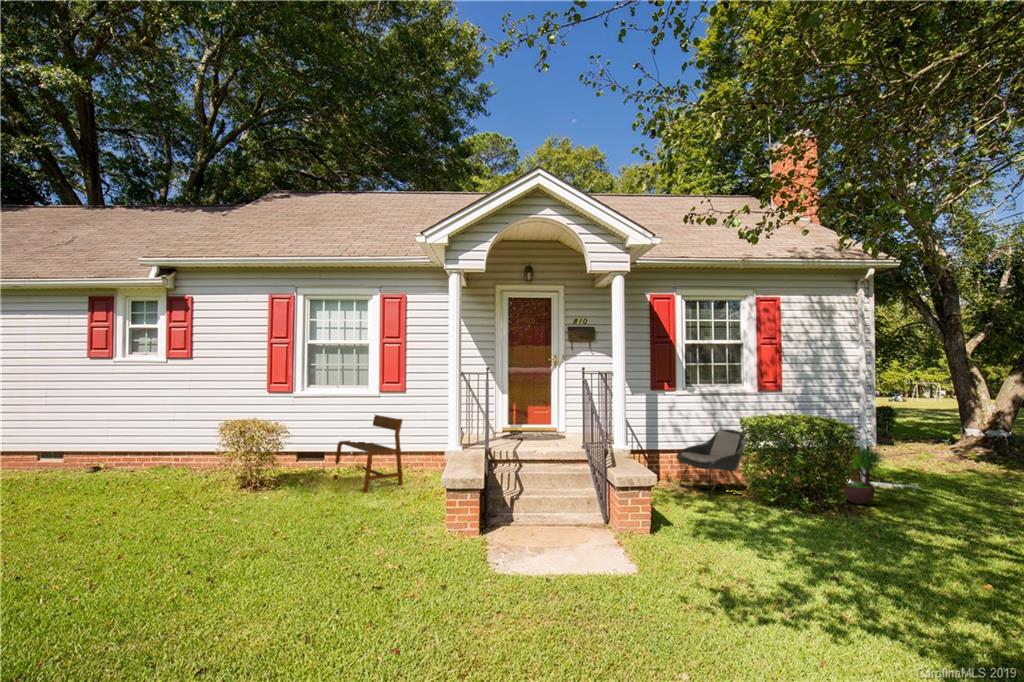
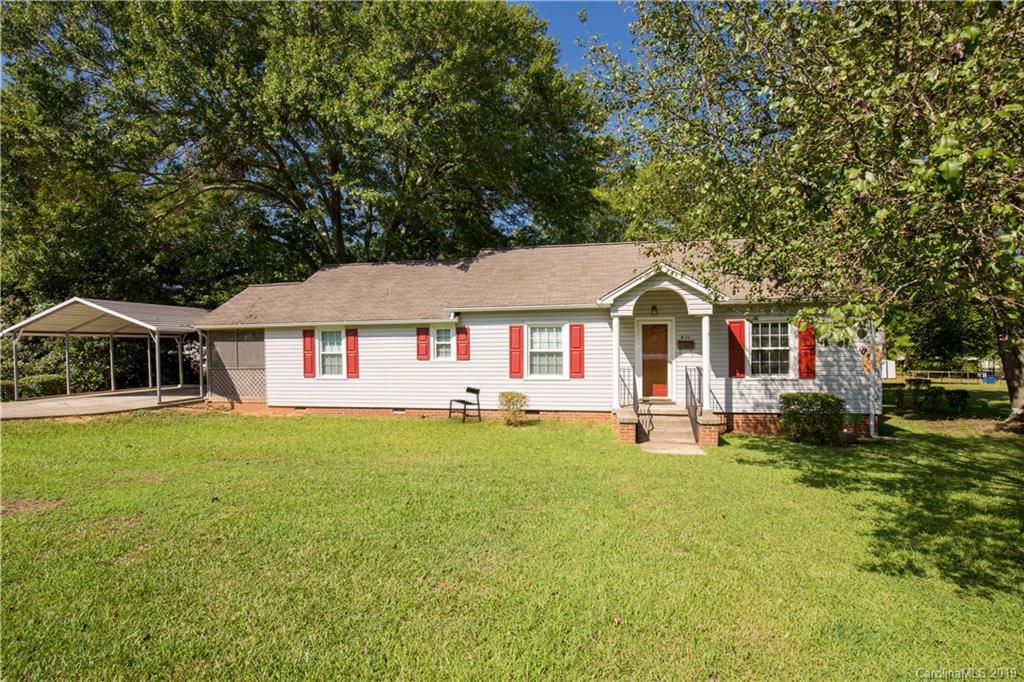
bench: present [333,415,403,493] -> present [449,387,481,423]
lounge chair: present [676,429,748,499] -> none [743,401,785,438]

